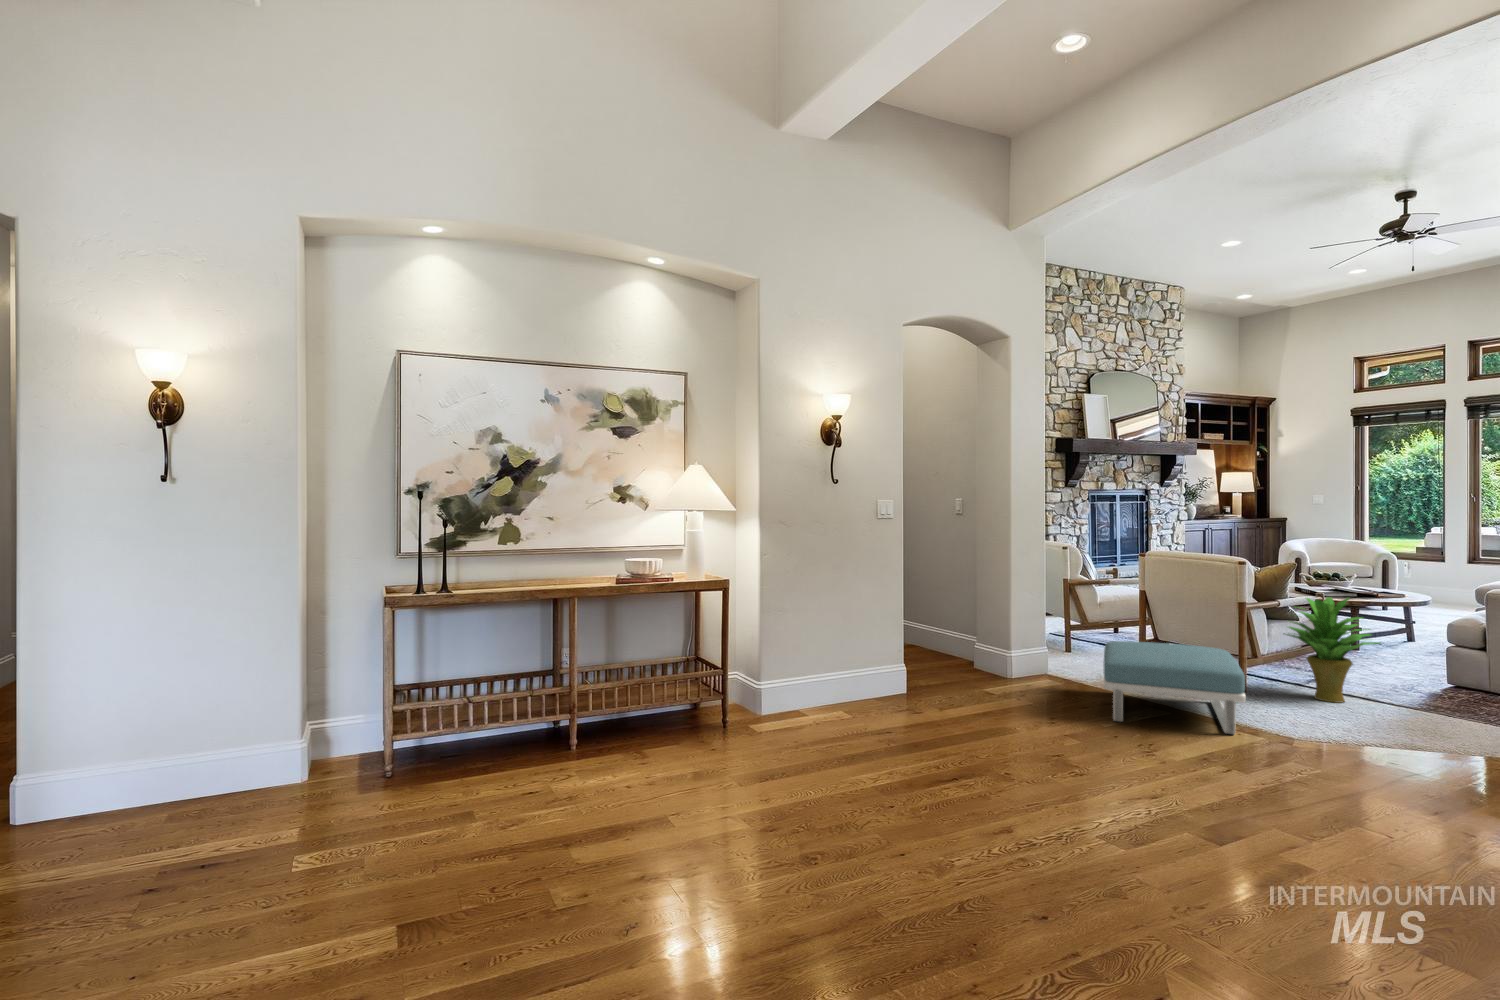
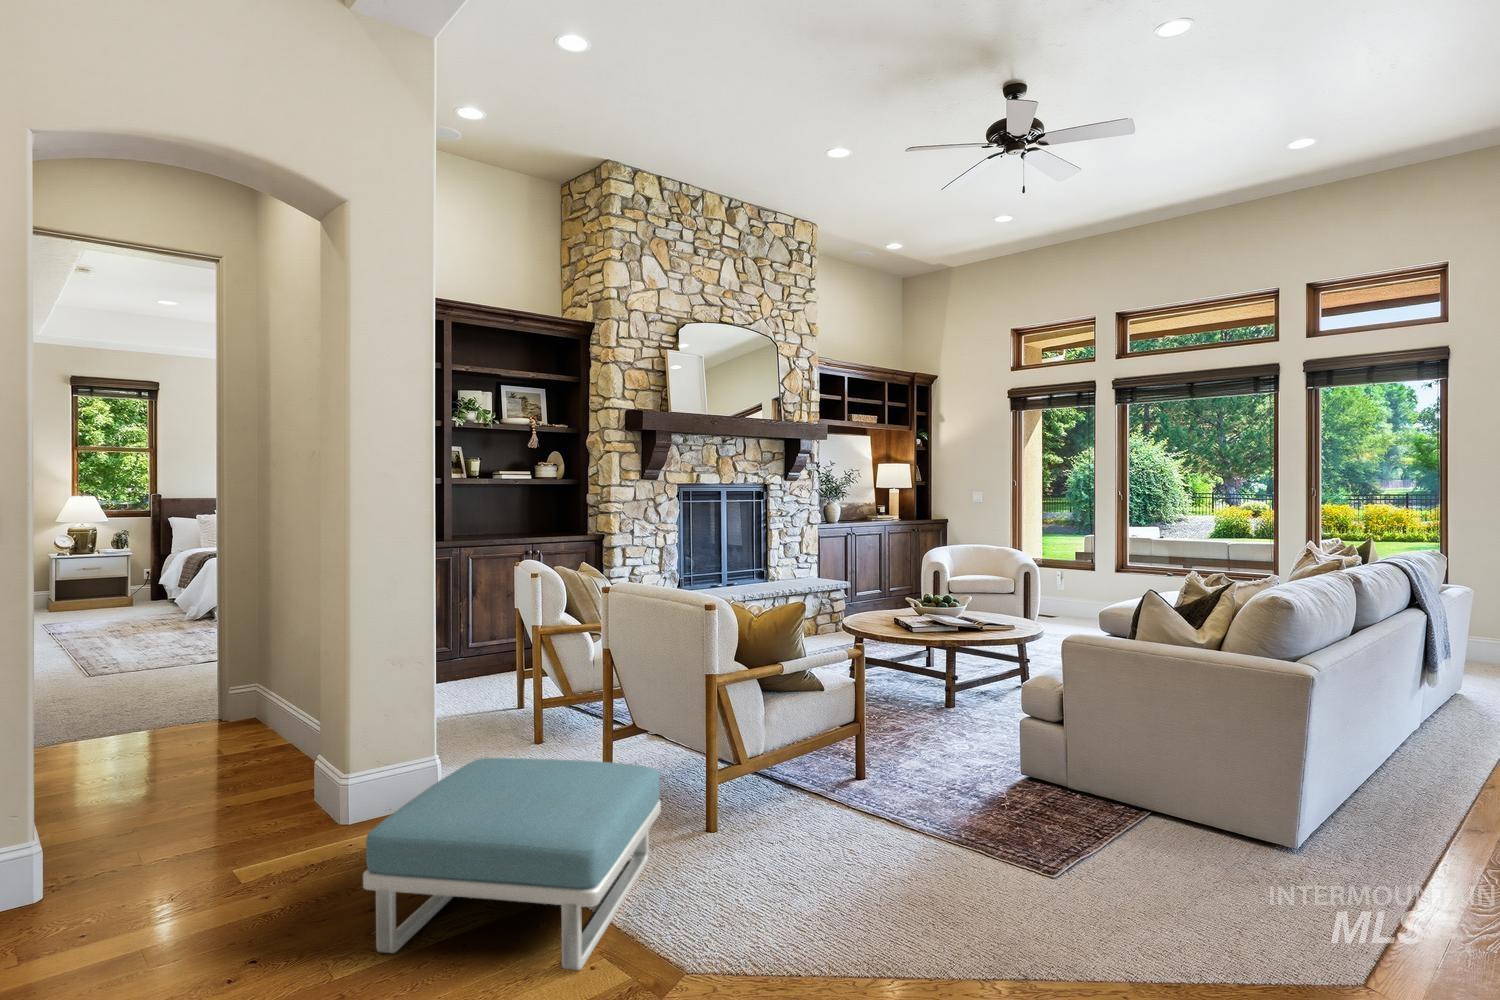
potted plant: present [1284,597,1378,703] -> none [770,658,903,837]

